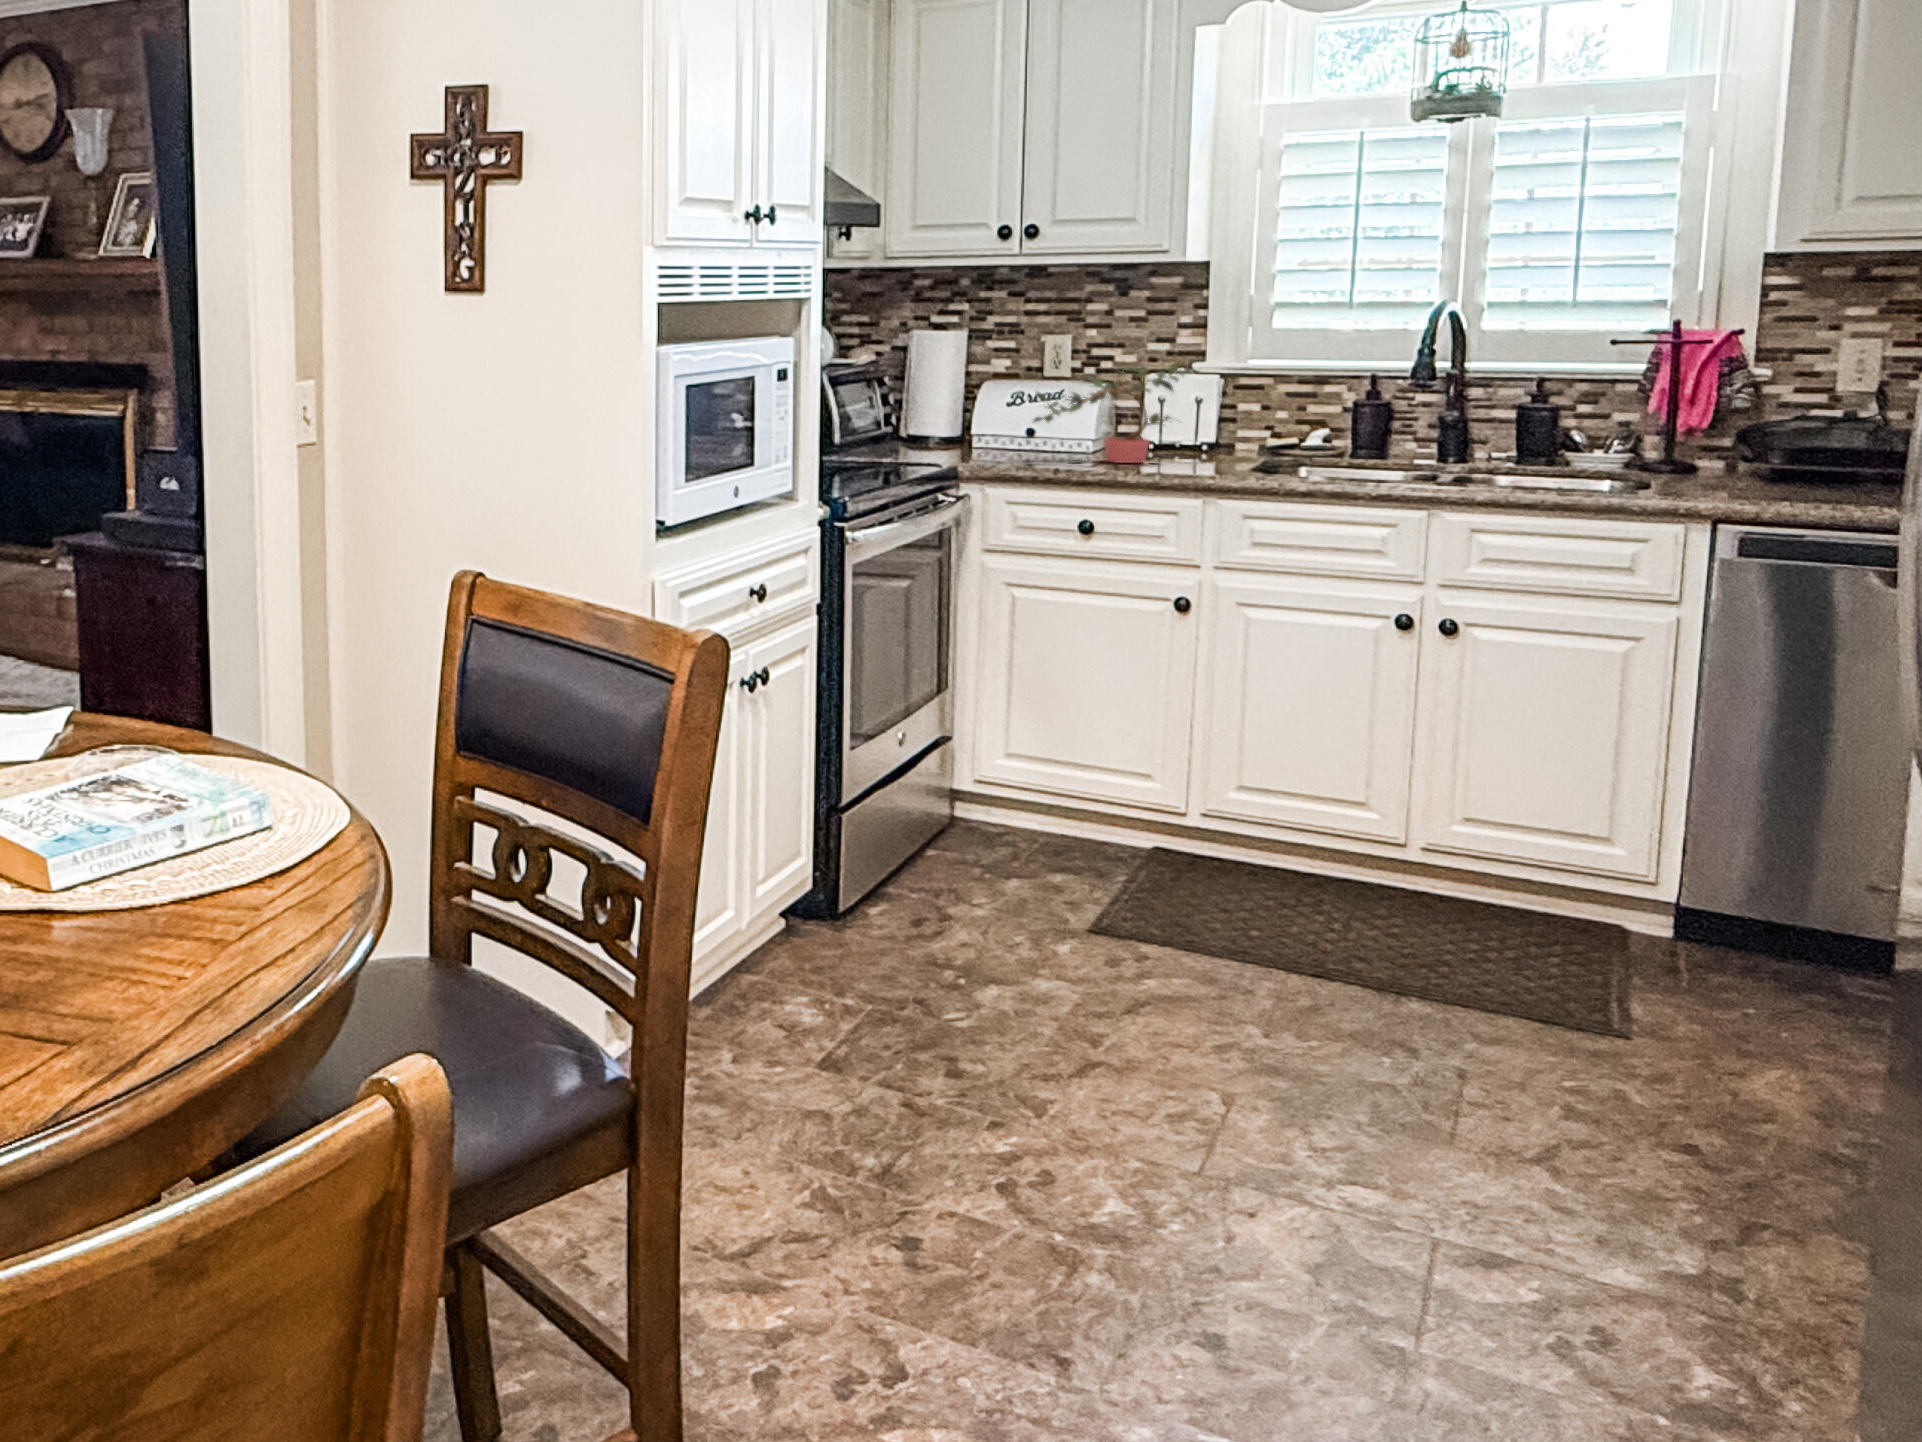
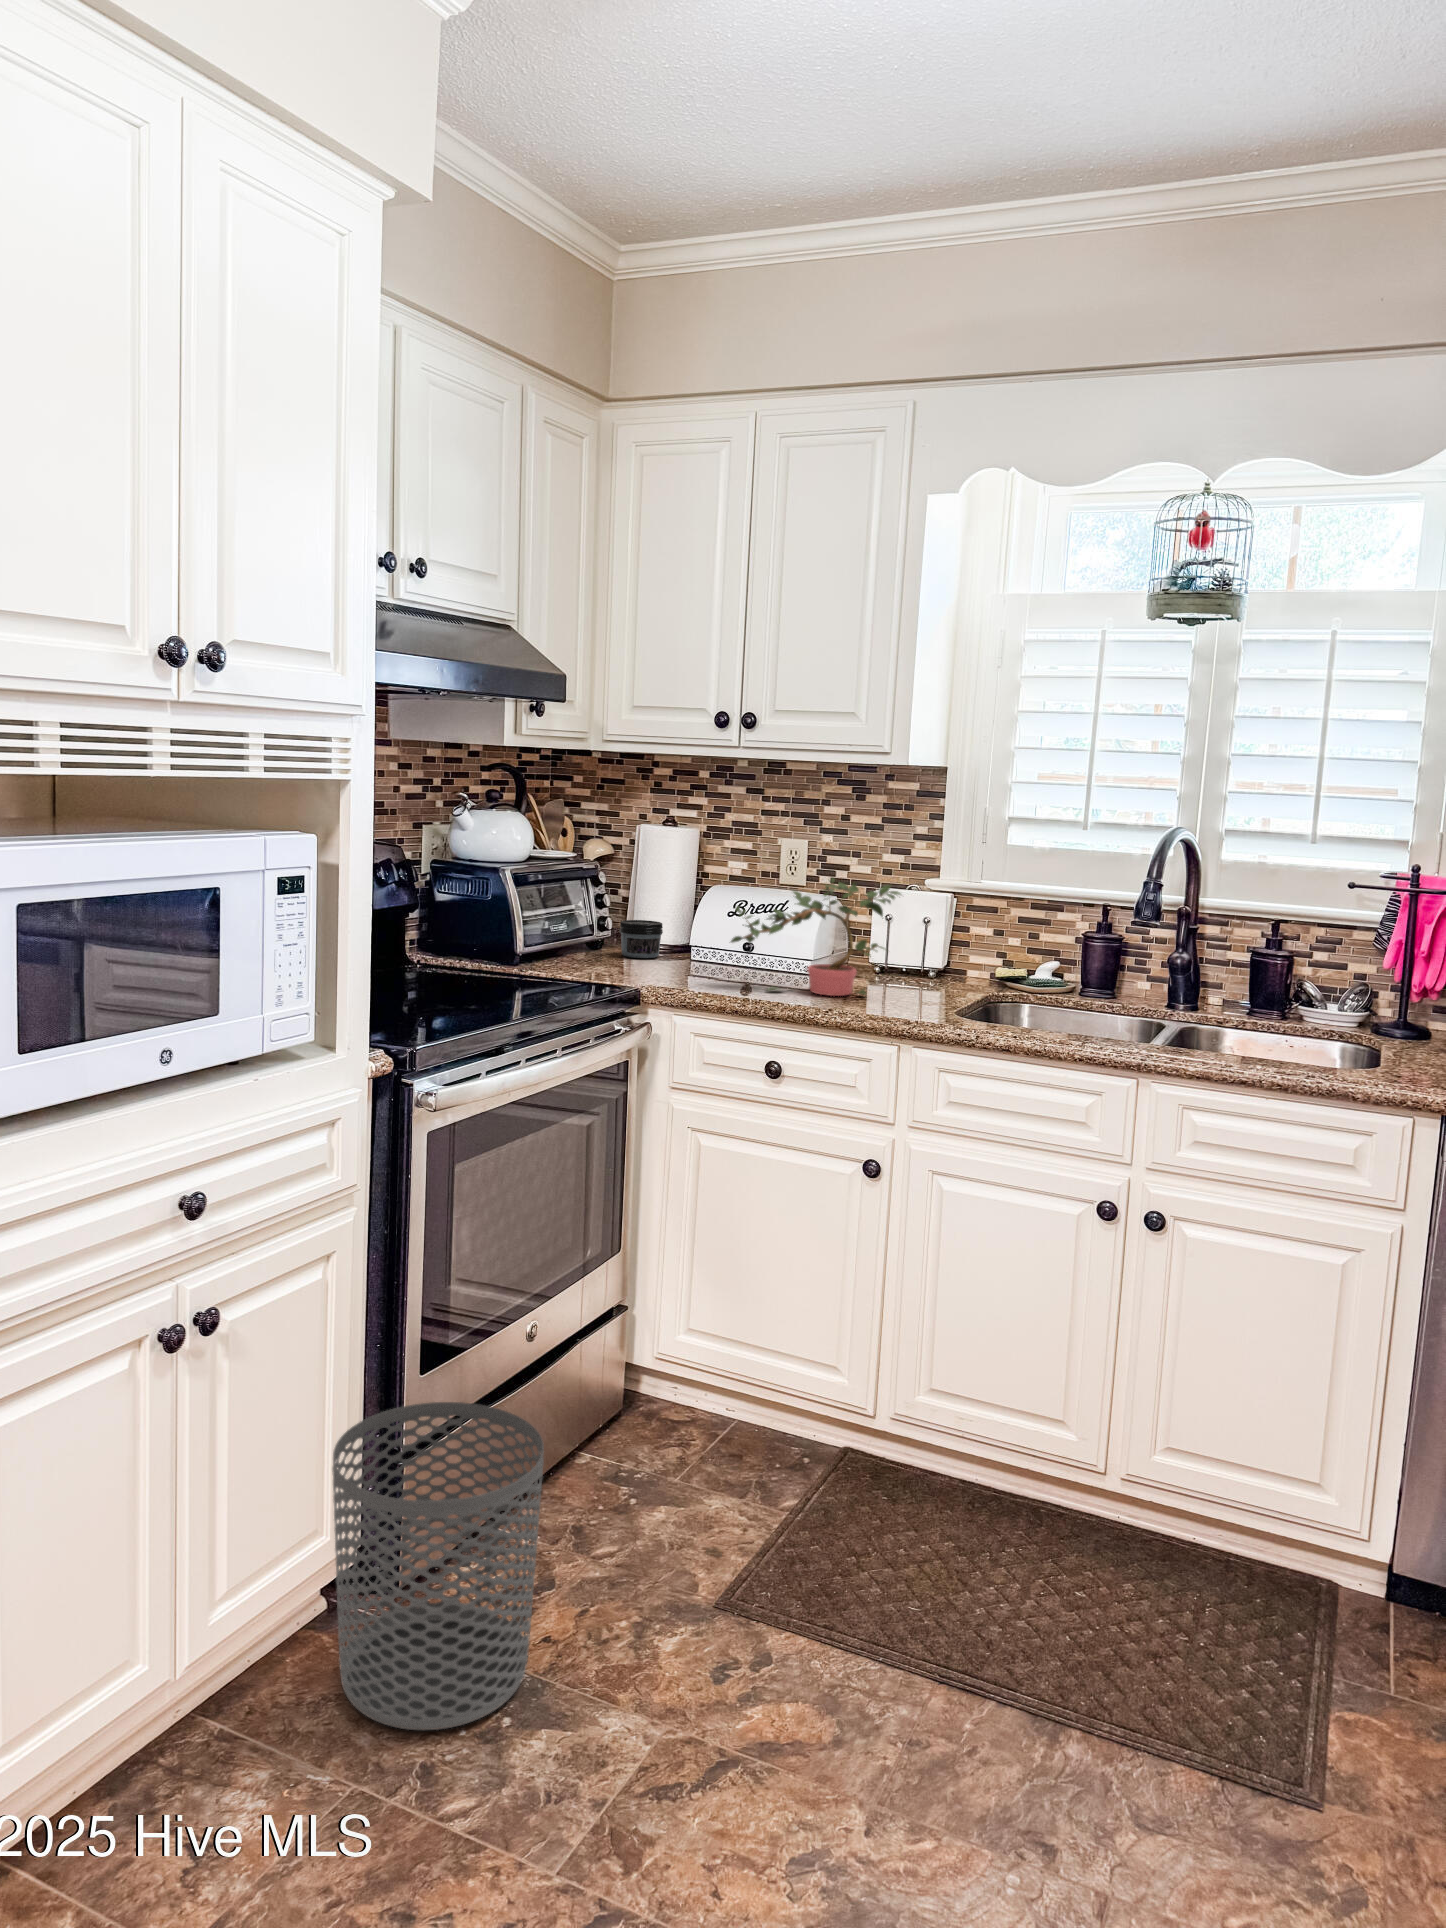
jar: none [908,414,949,446] -> present [620,920,663,958]
waste bin: none [817,766,977,983] -> present [332,1402,544,1730]

